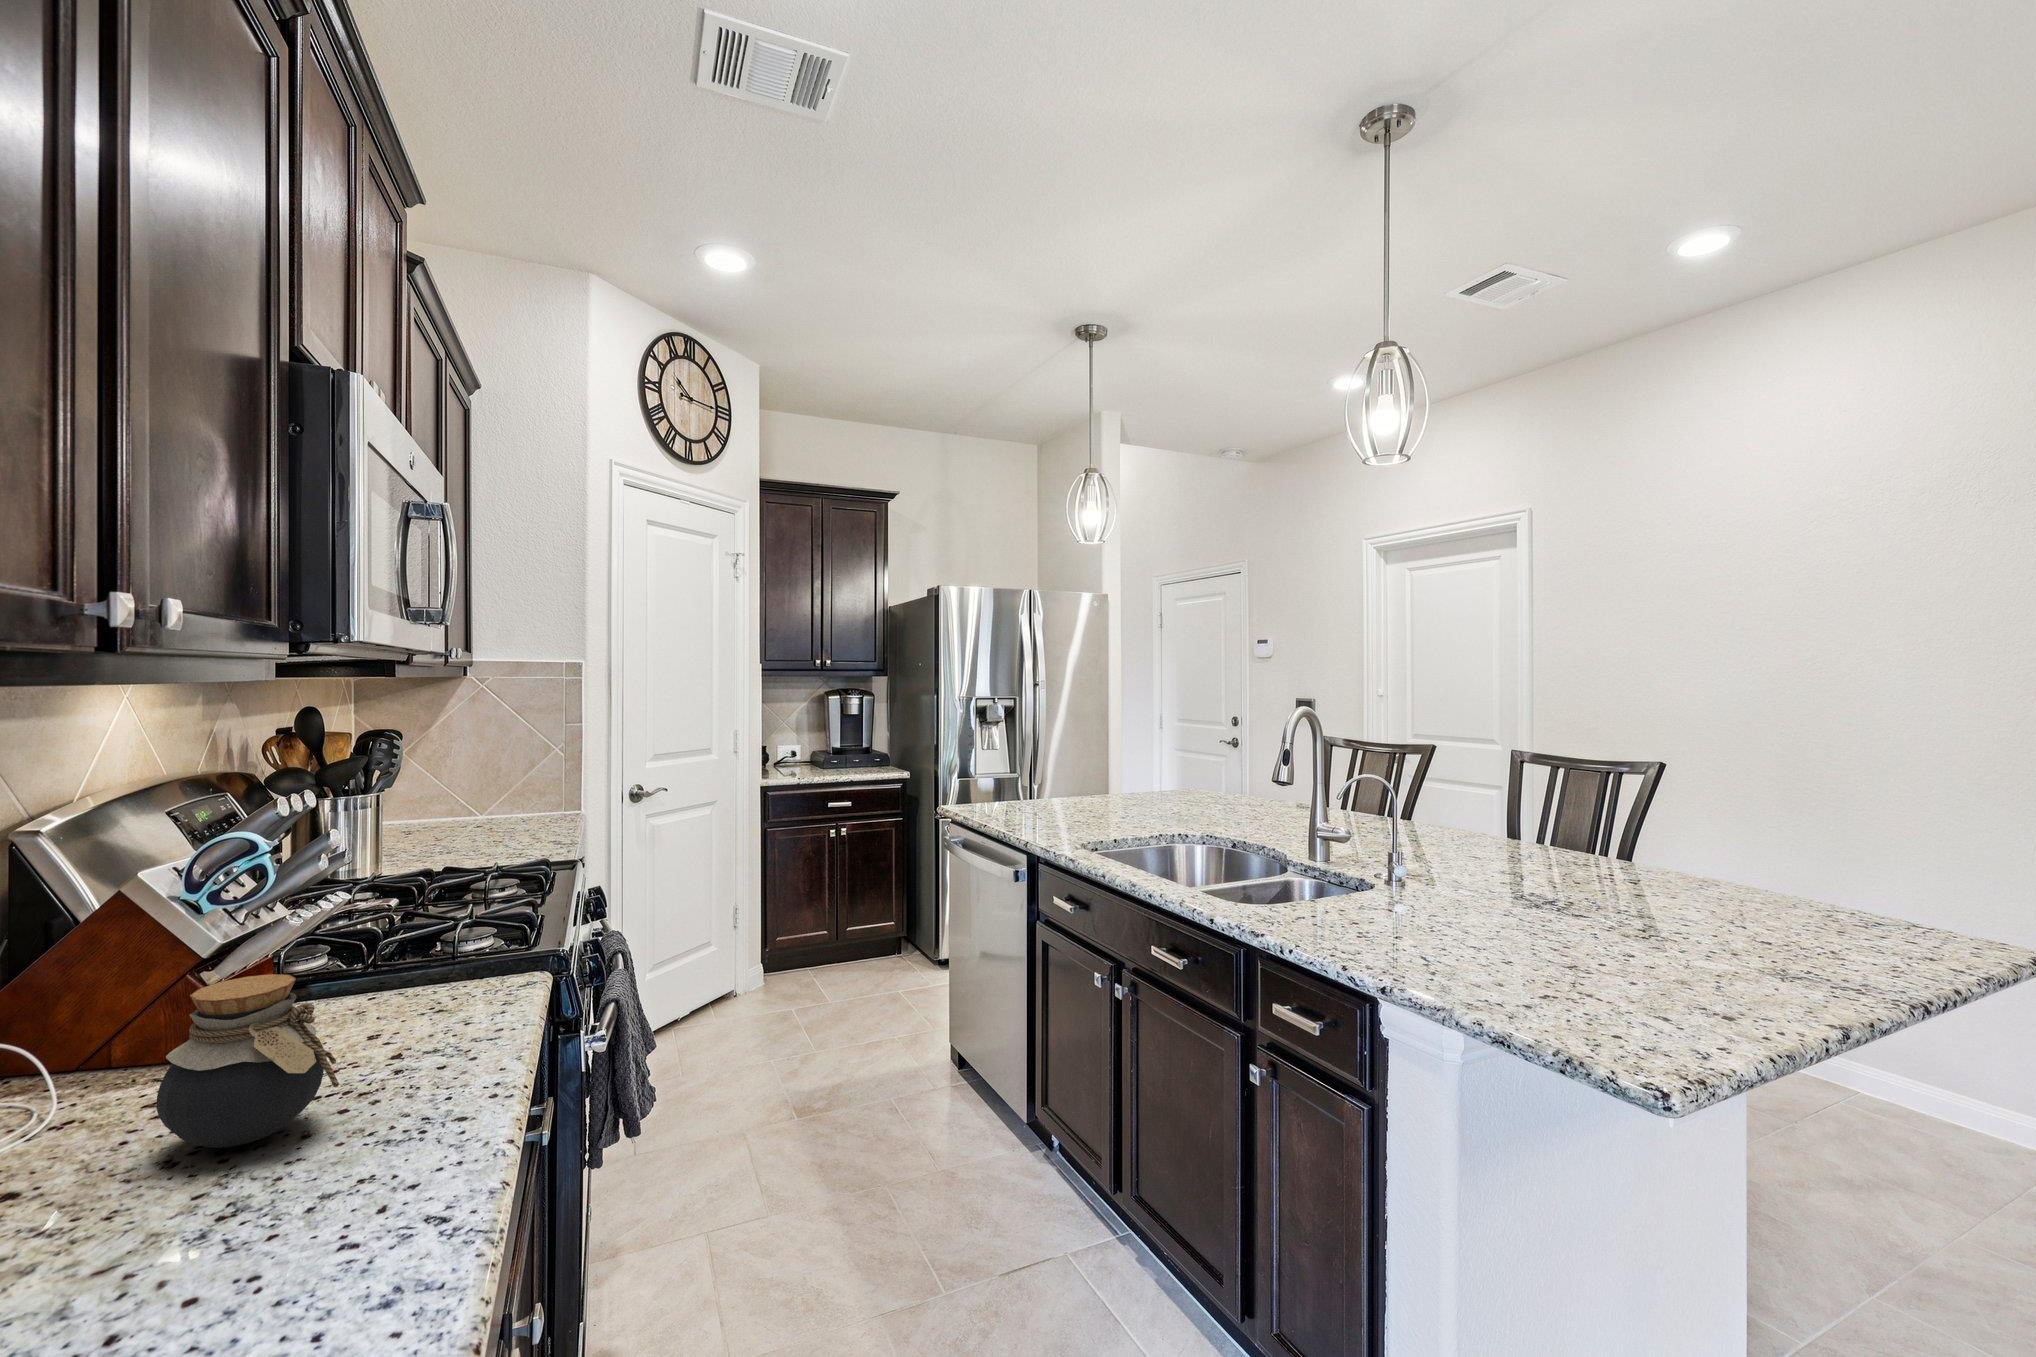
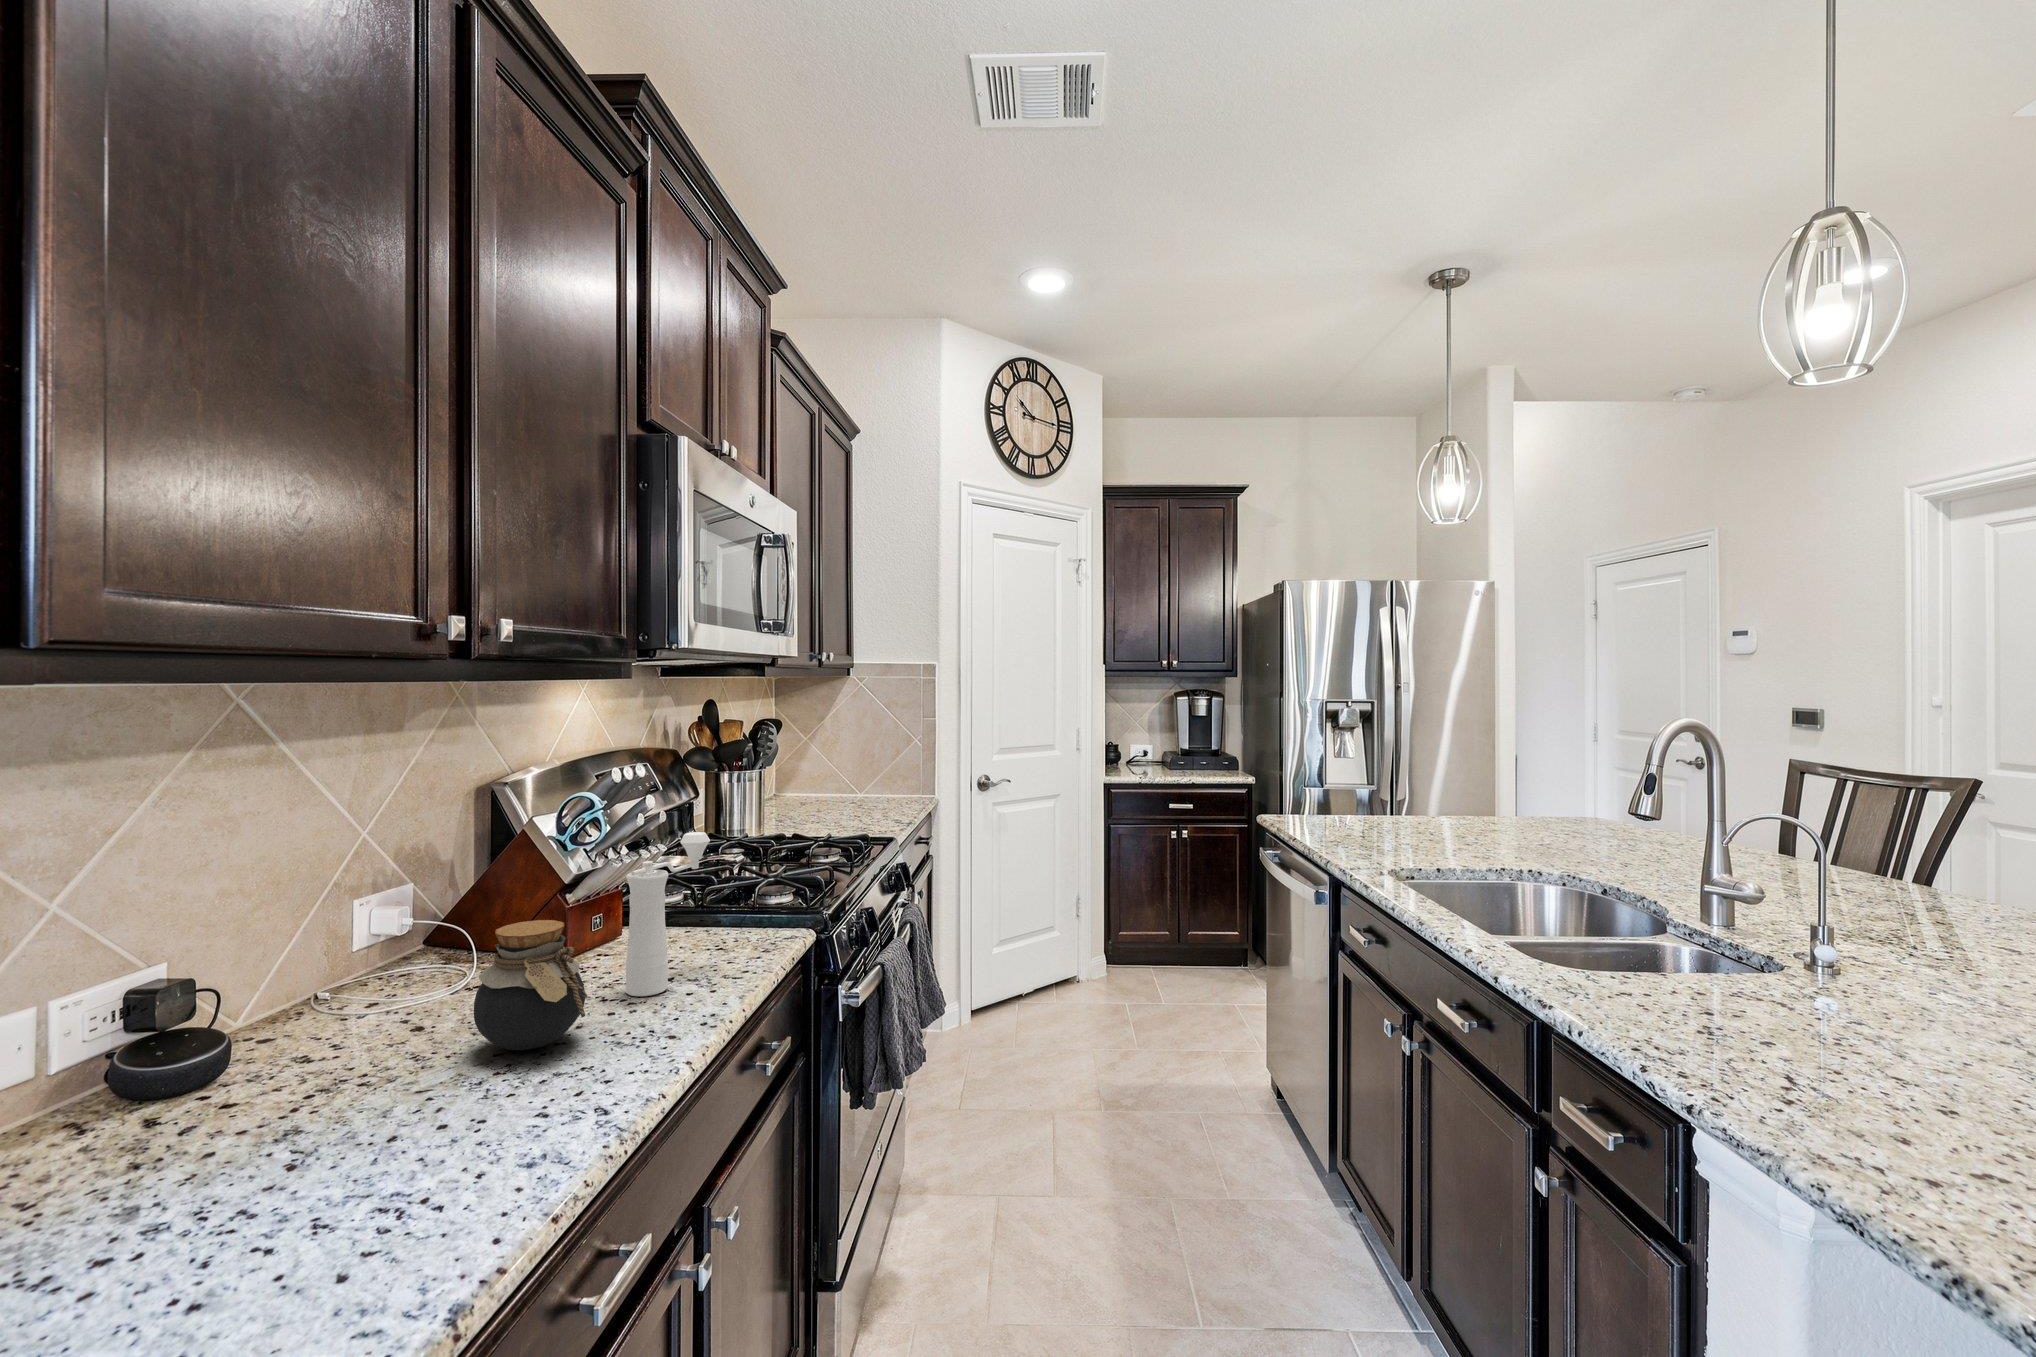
pepper mill: none [336,853,434,1059] -> present [626,832,710,996]

